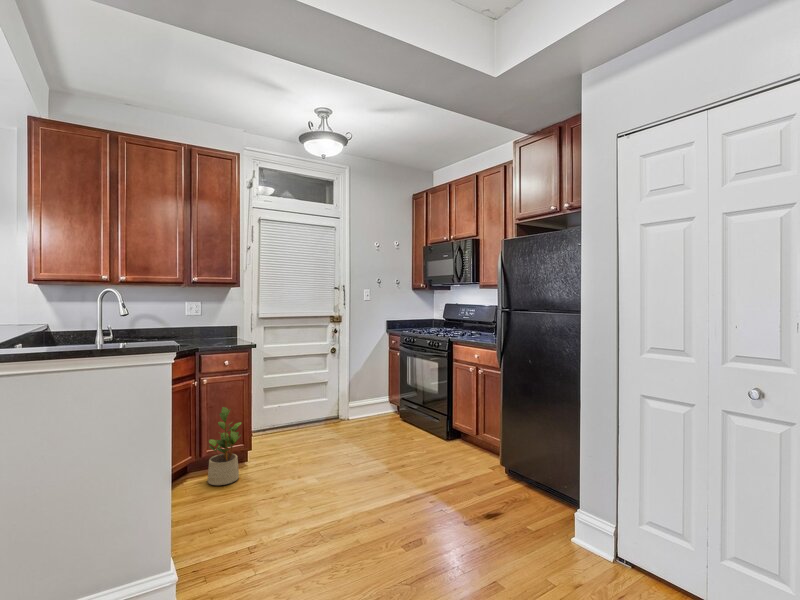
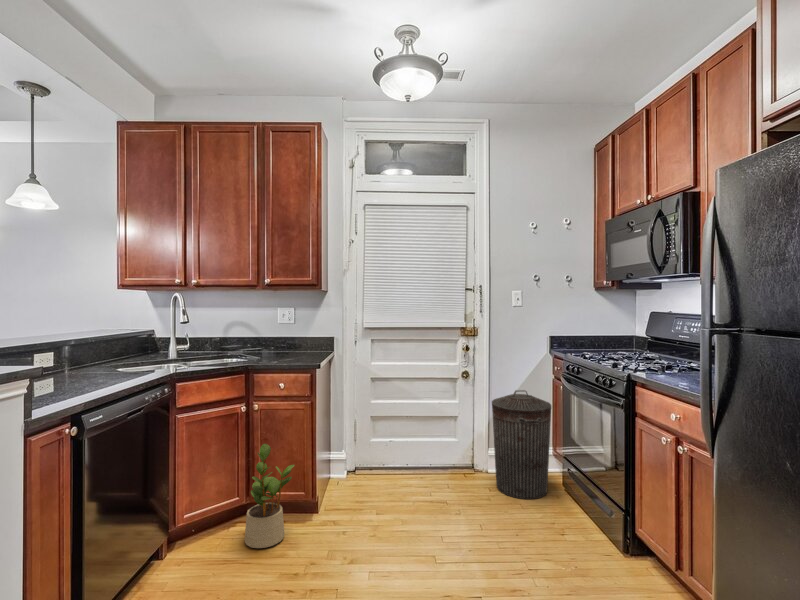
trash can: none [356,358,395,428] -> present [492,390,551,499]

